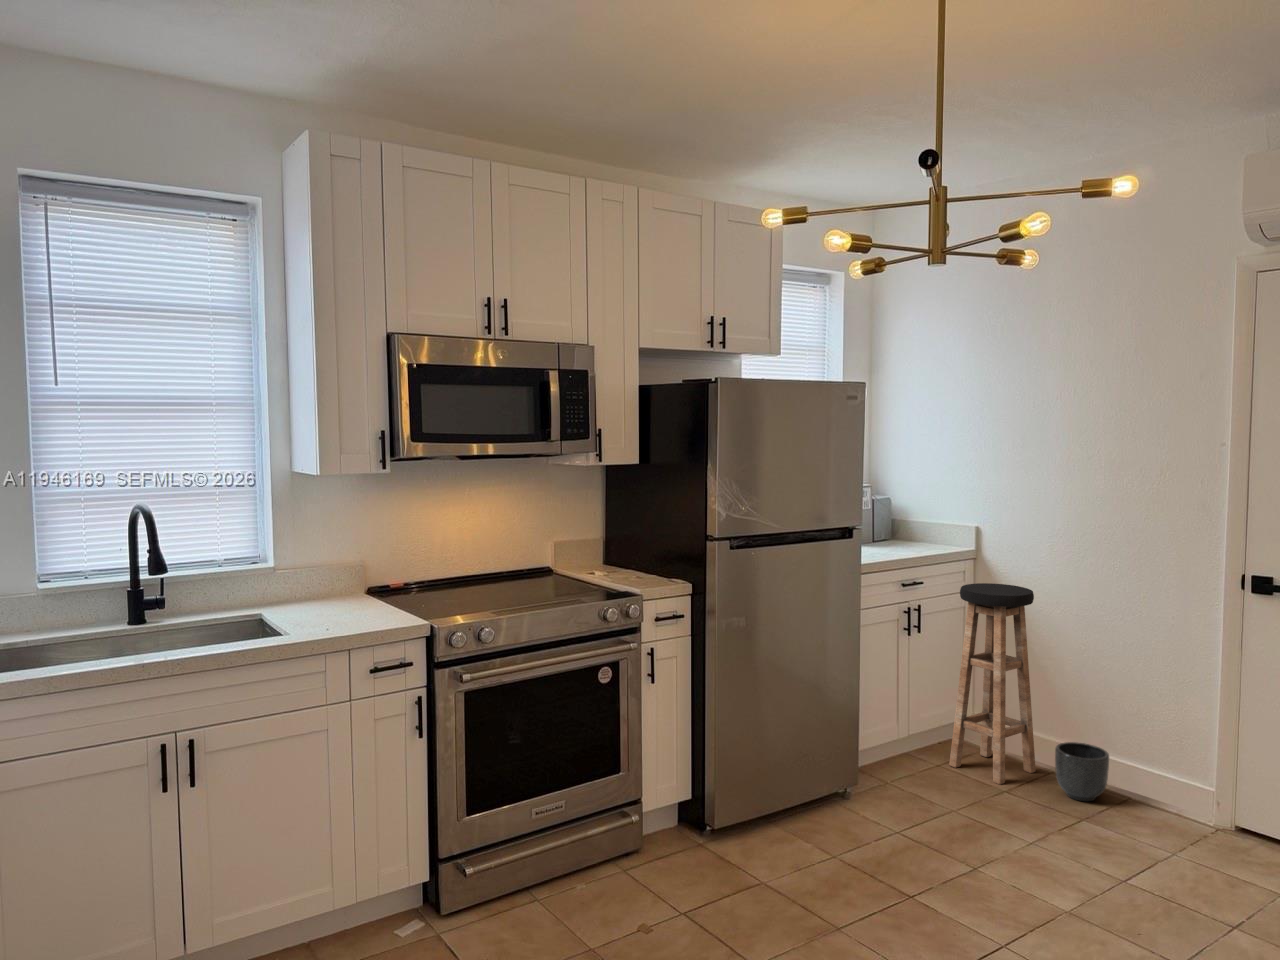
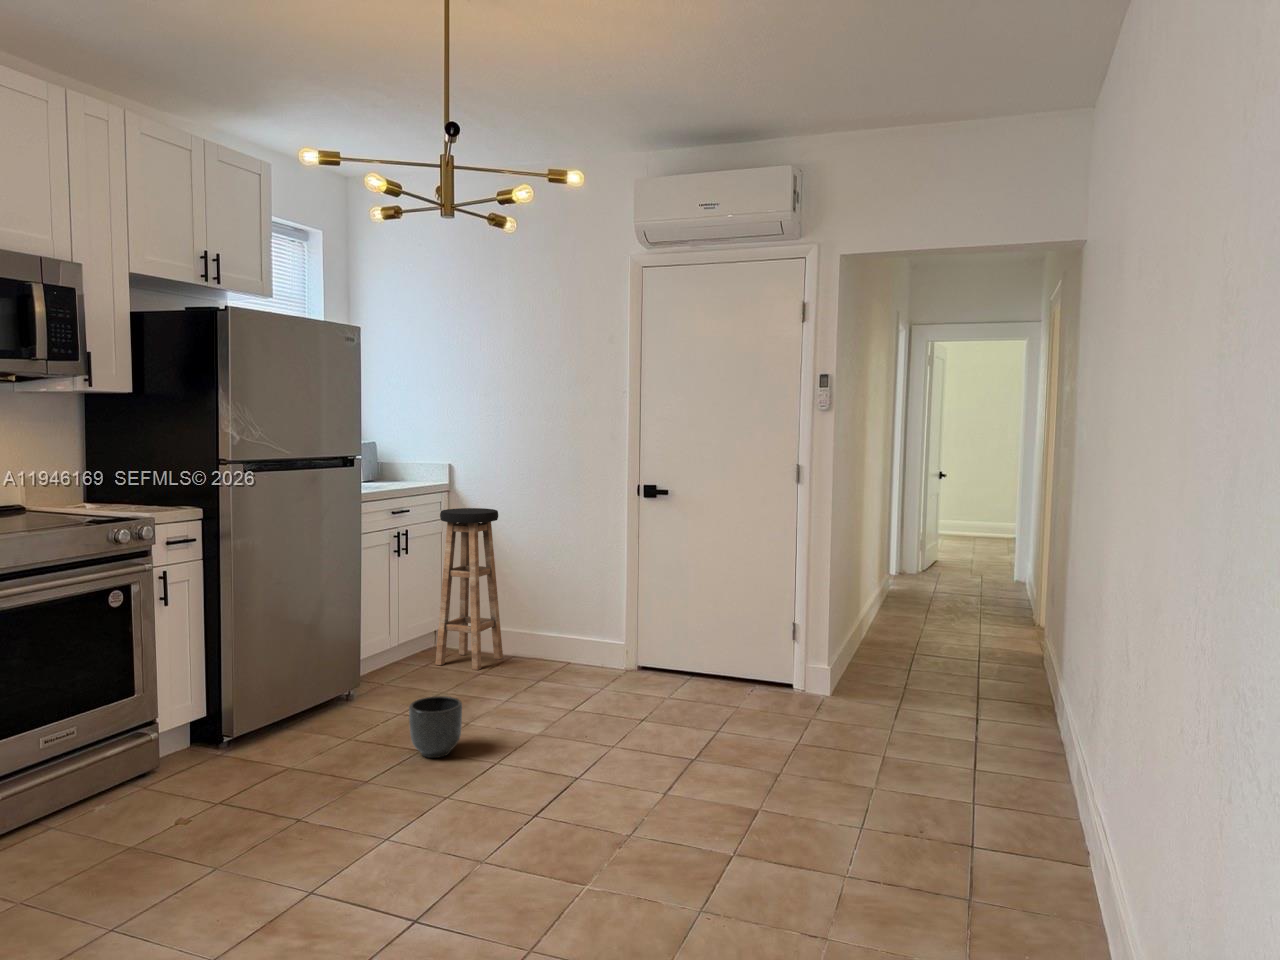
planter: present [1055,742,1109,801] -> present [409,696,462,758]

